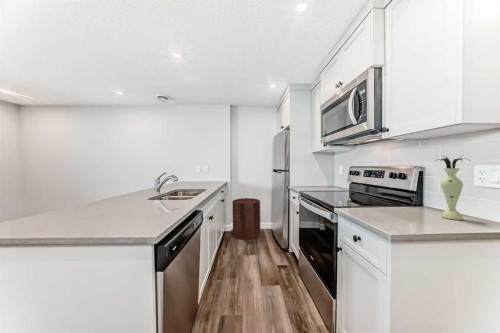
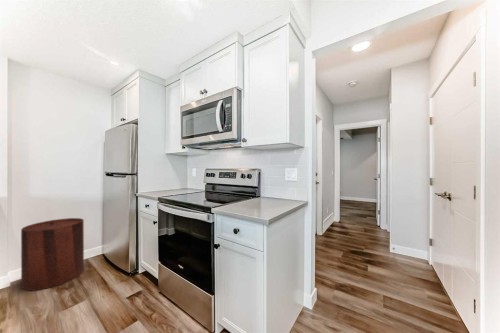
vase: present [436,157,463,220] -> none [271,161,289,203]

